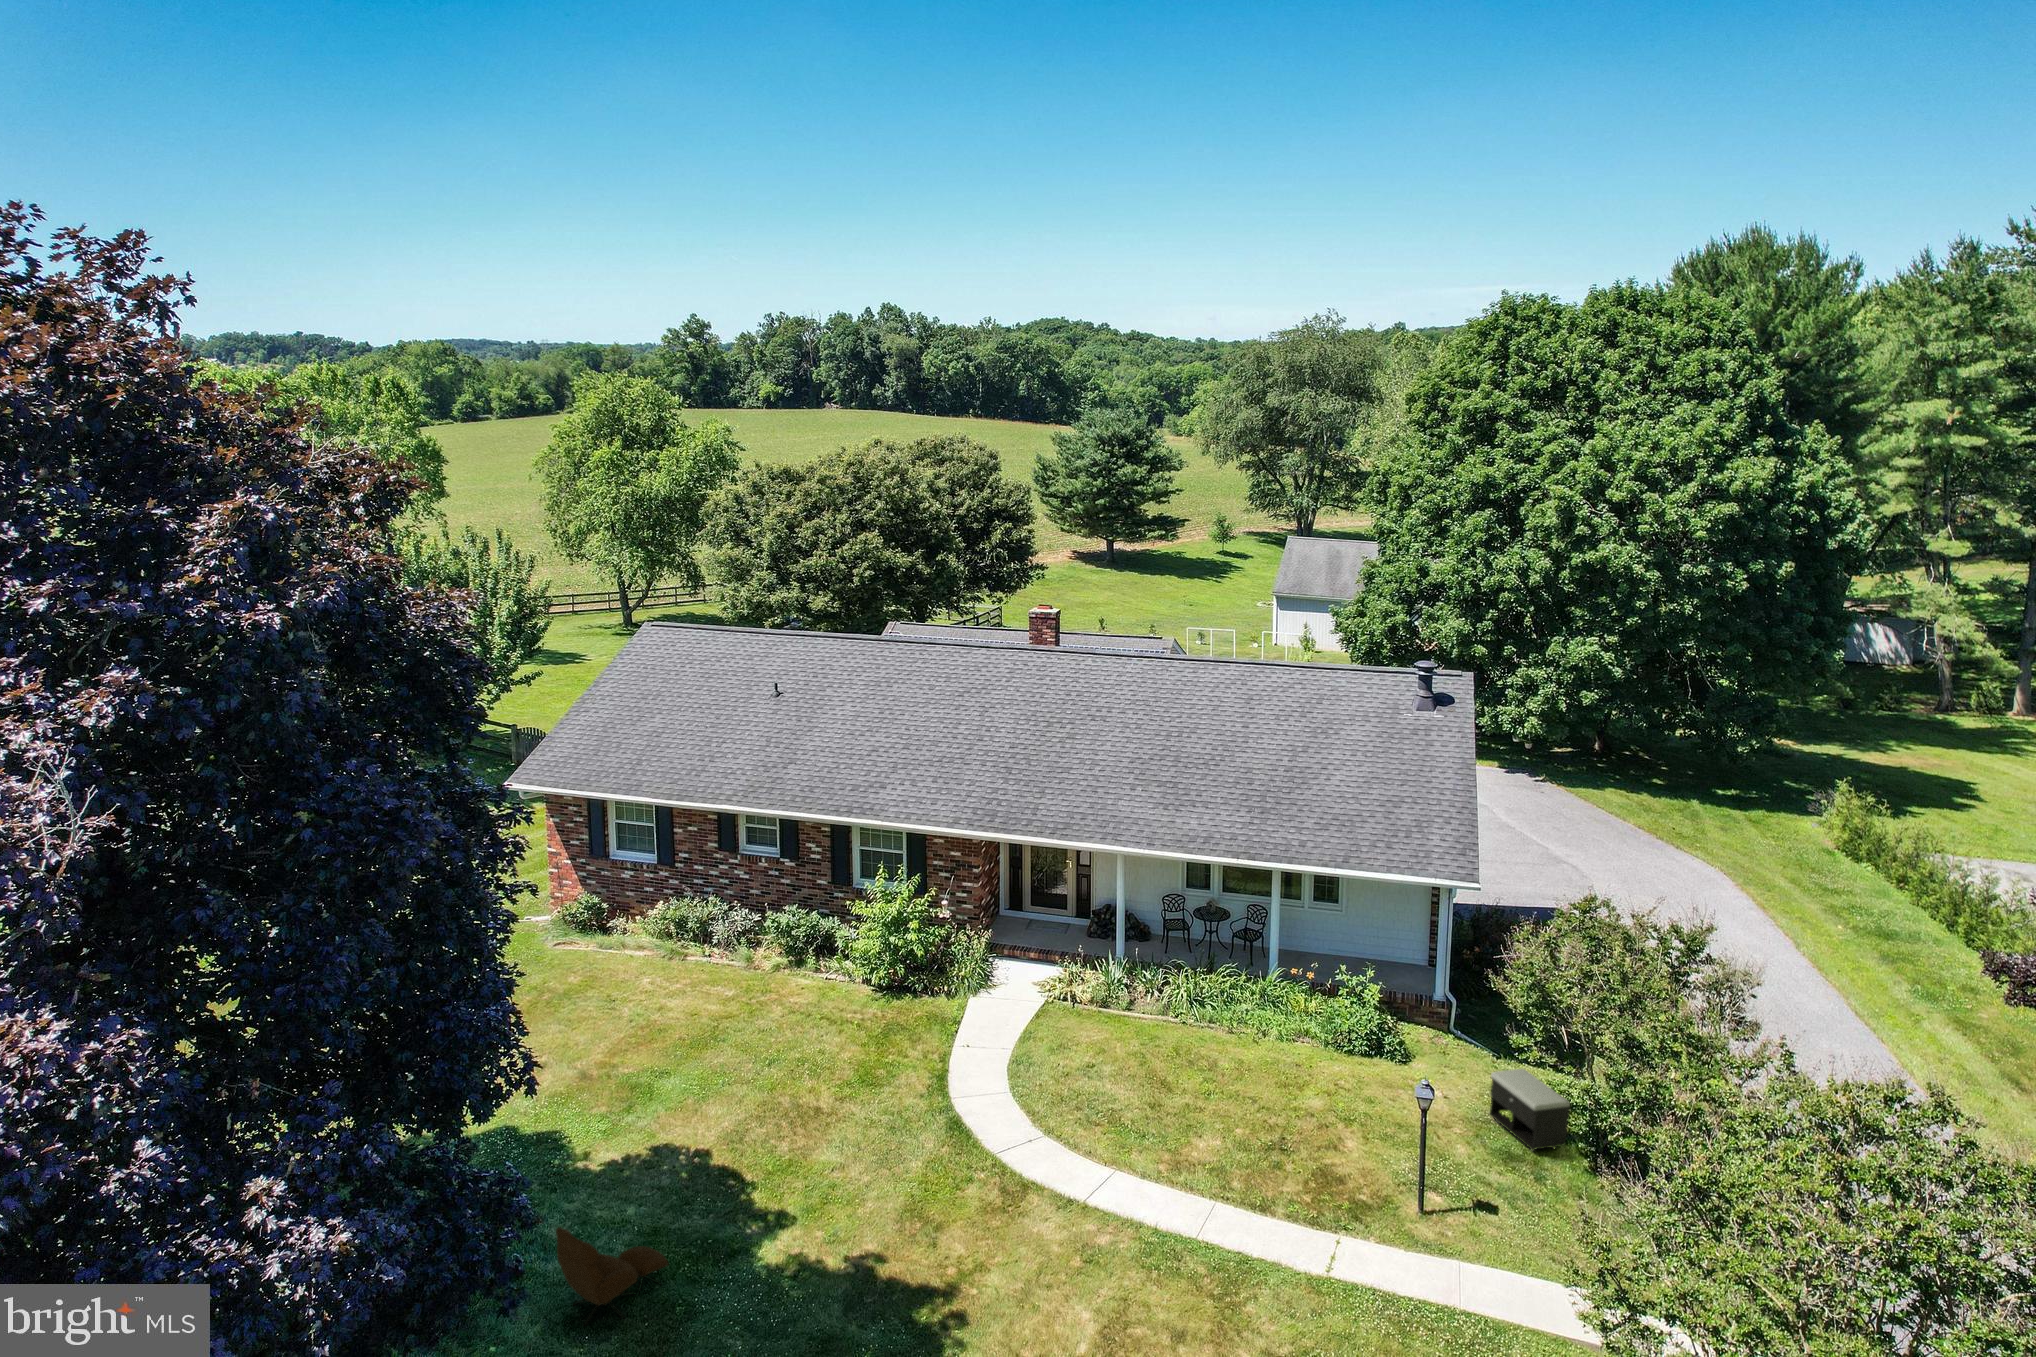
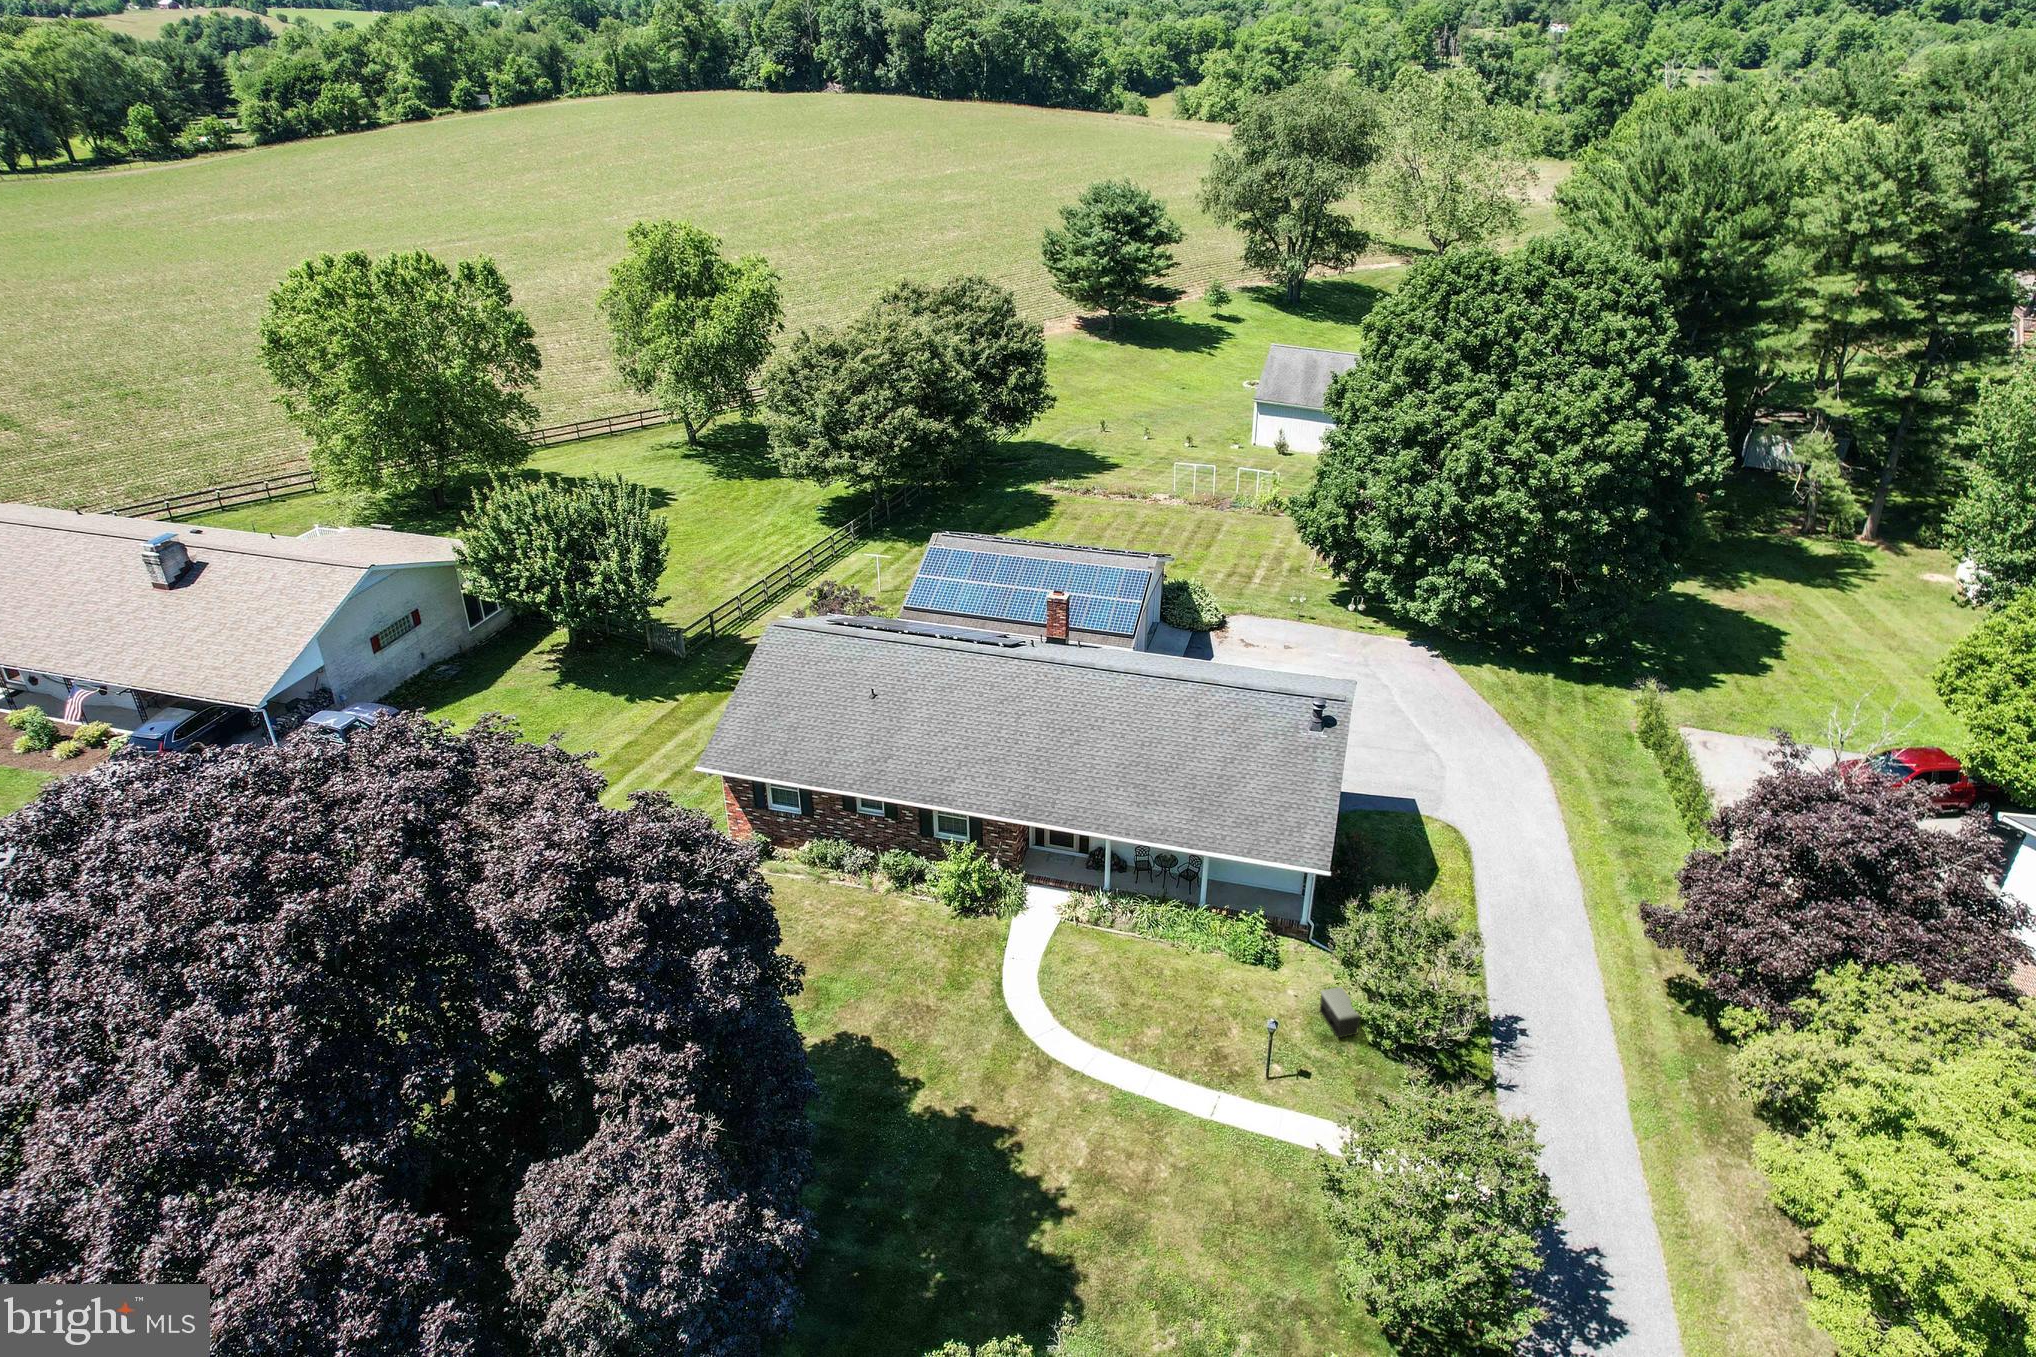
lounge chair: present [556,1228,668,1326] -> none [808,1121,863,1167]

